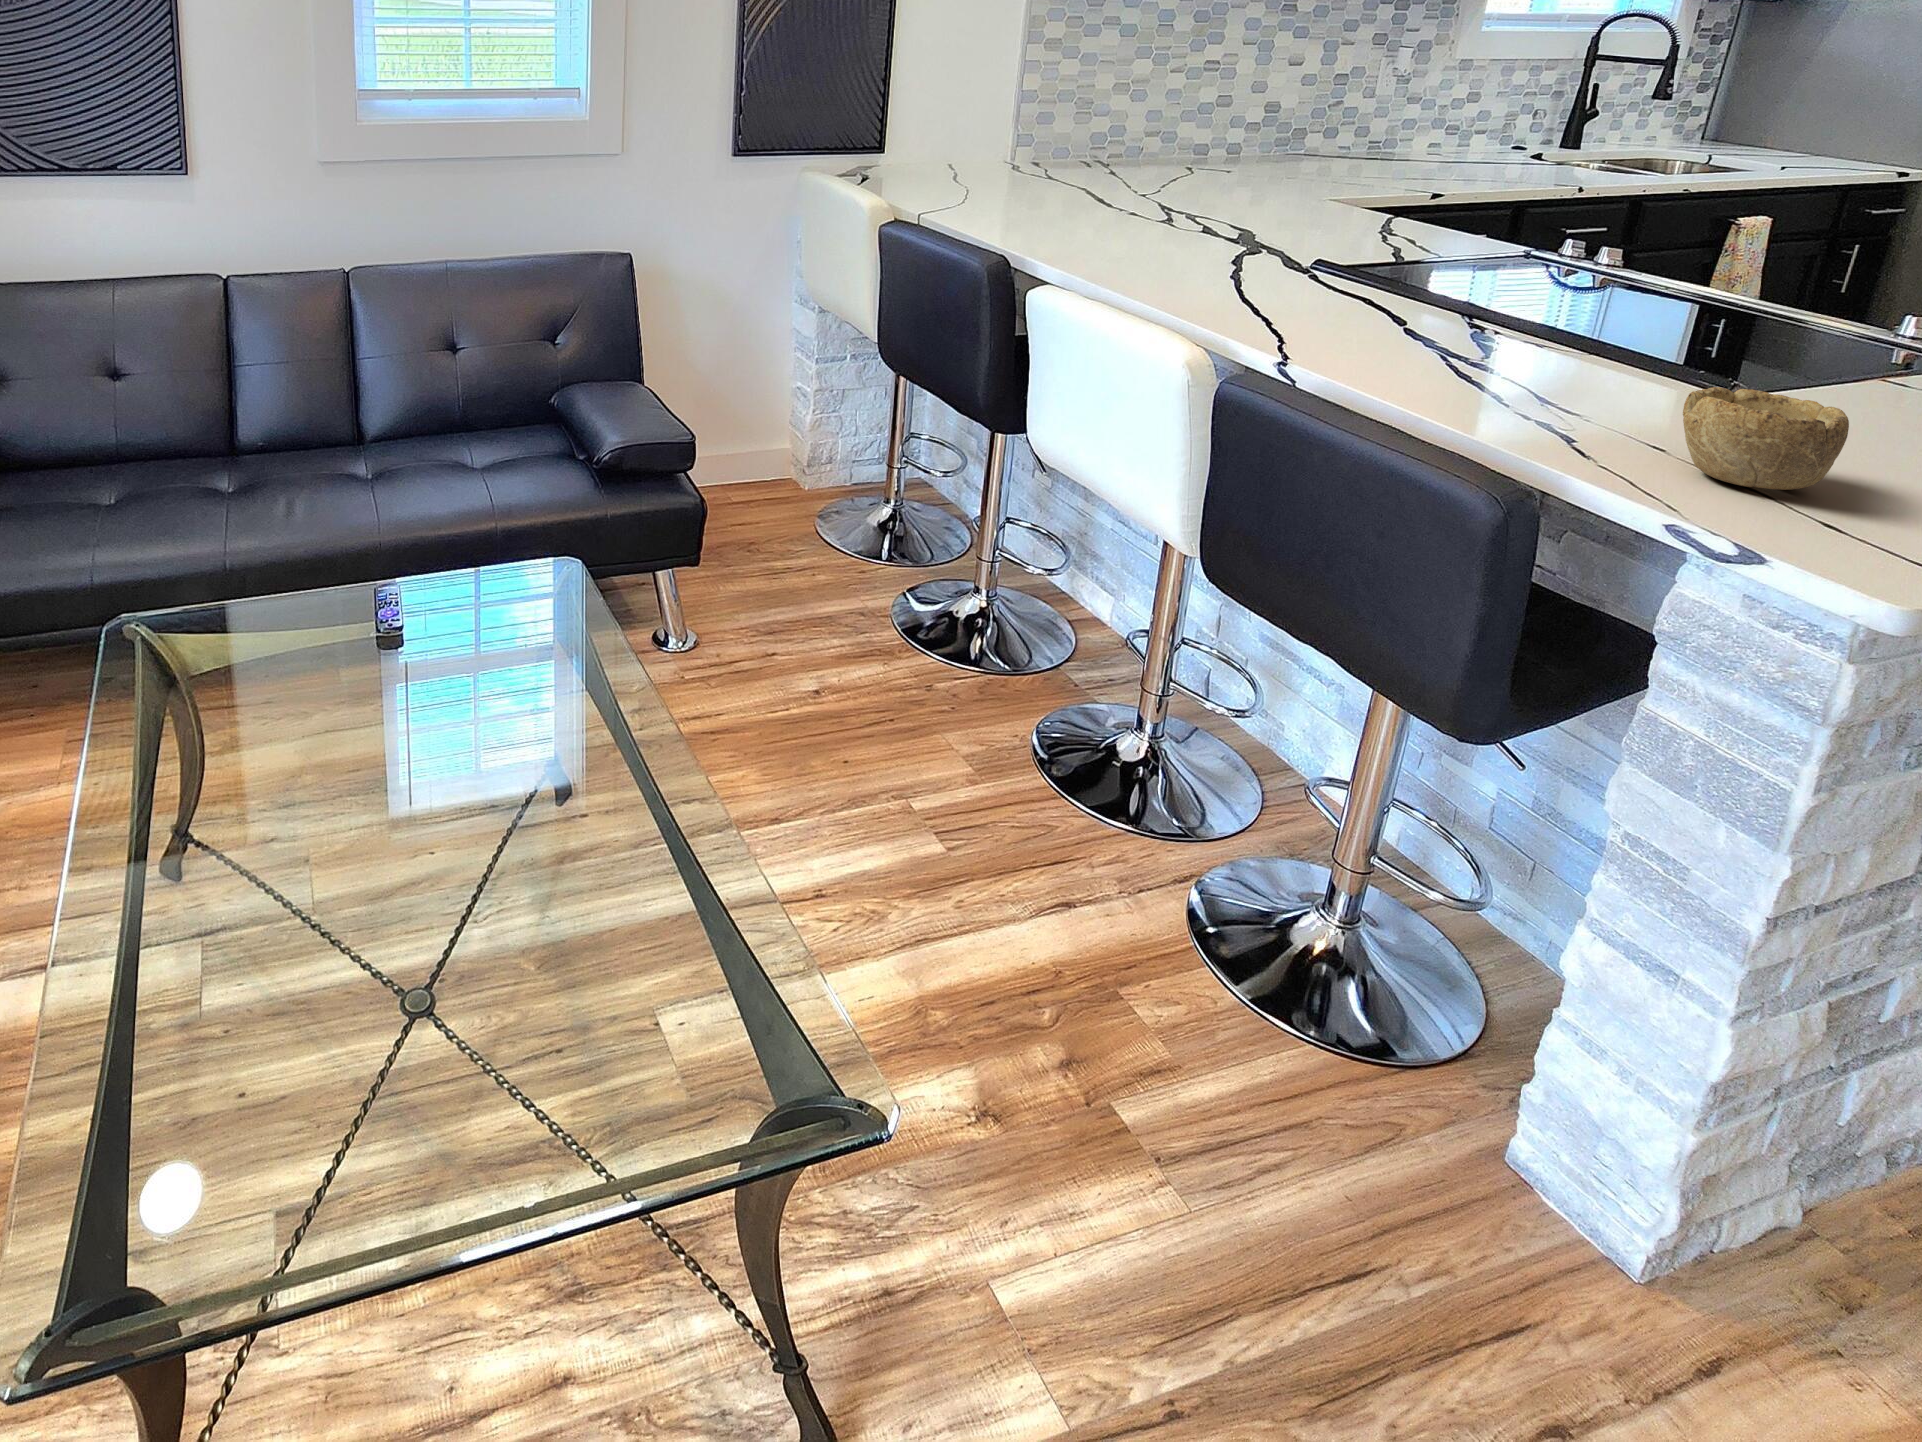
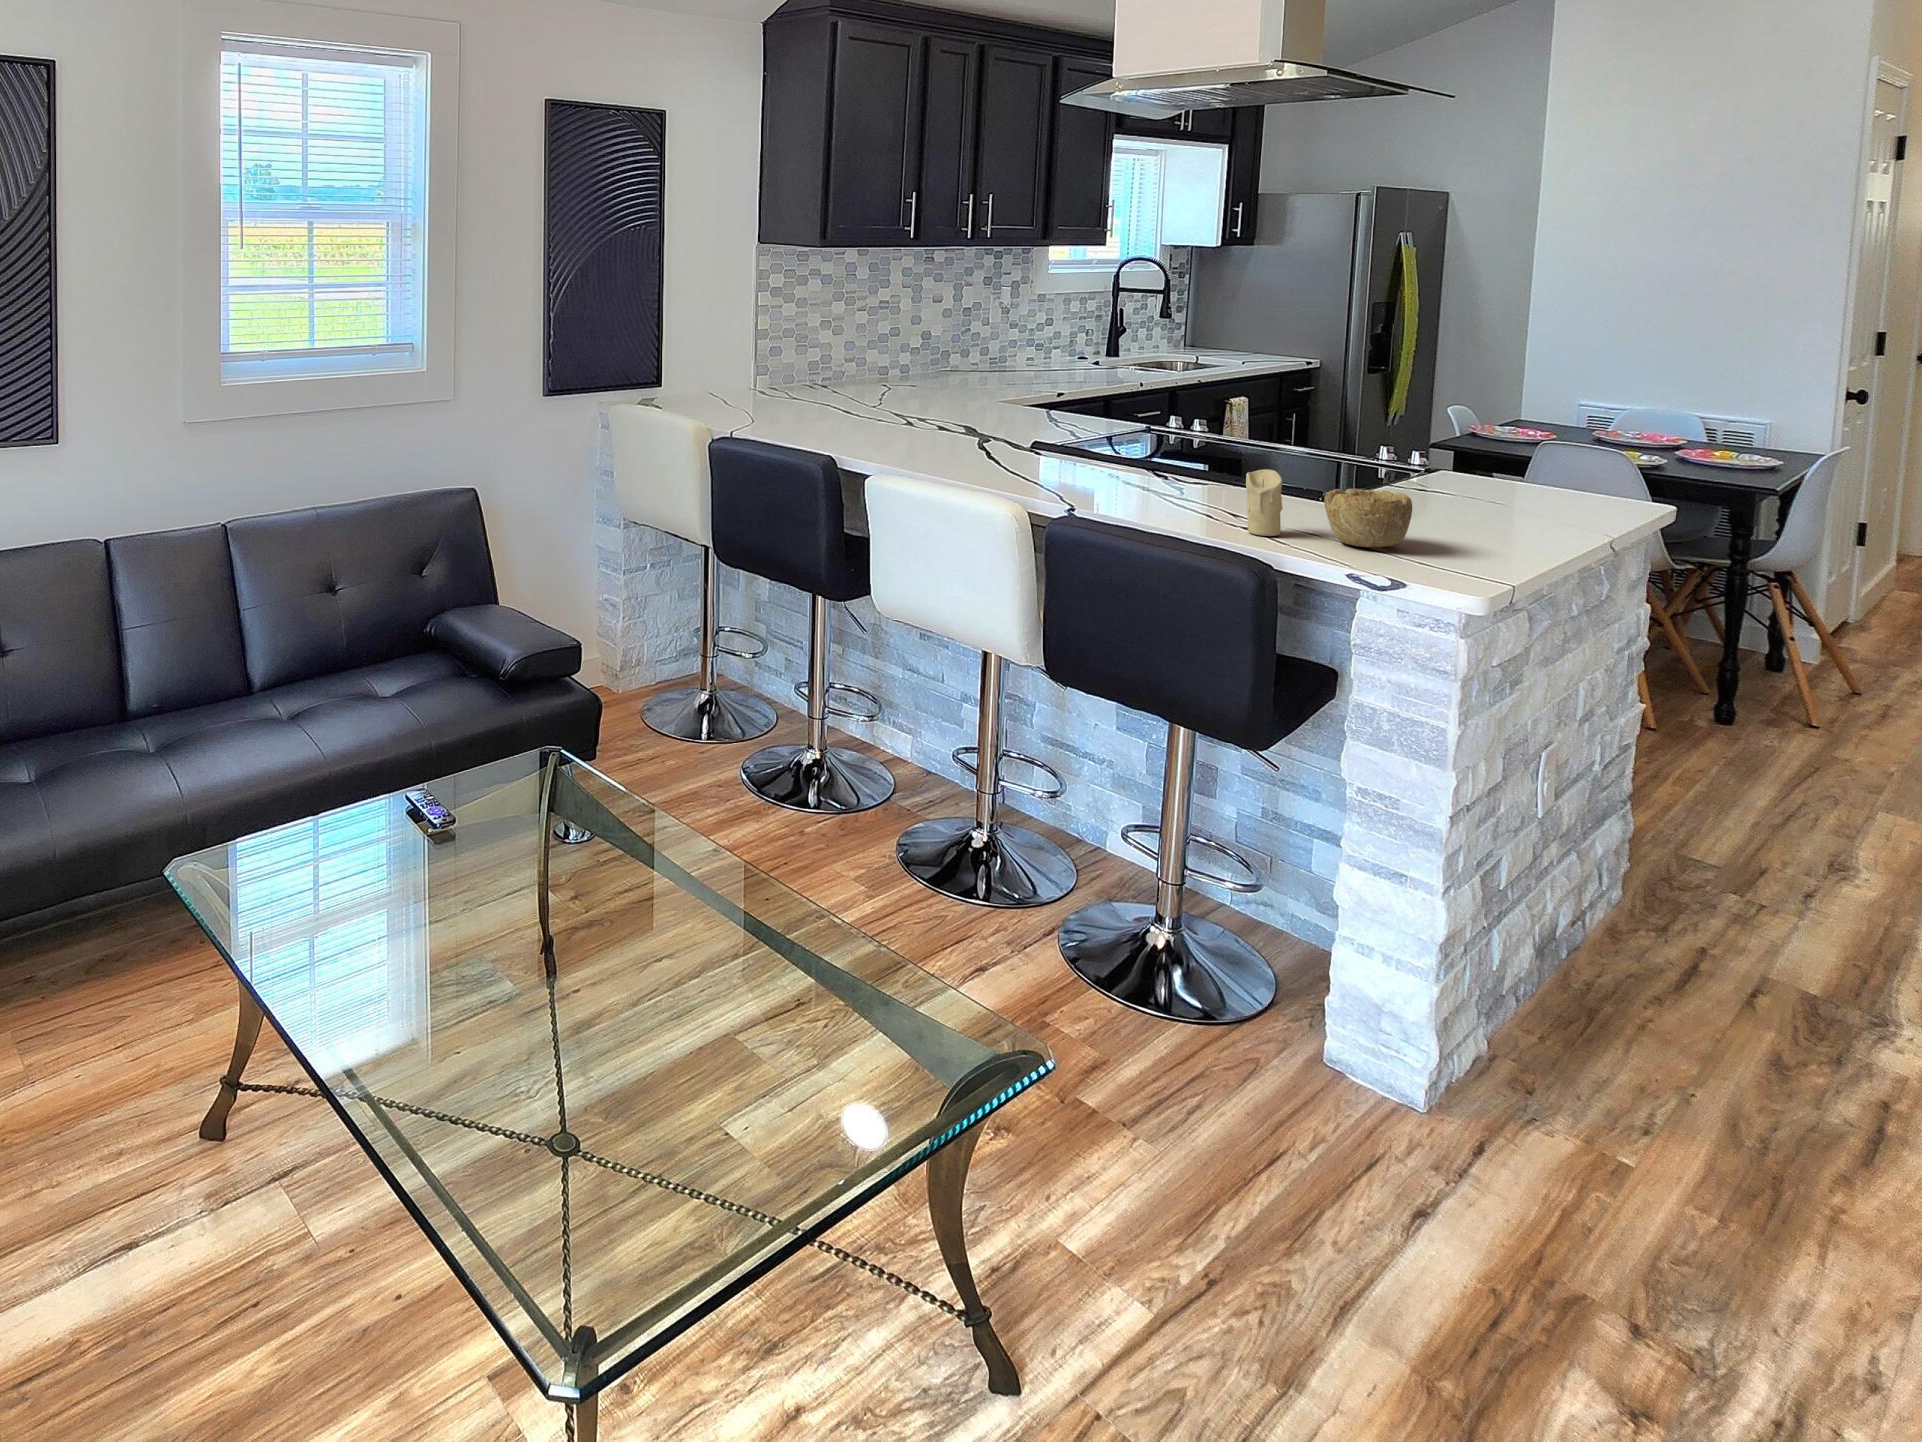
candle: none [1544,343,1616,445] -> present [1246,469,1283,536]

